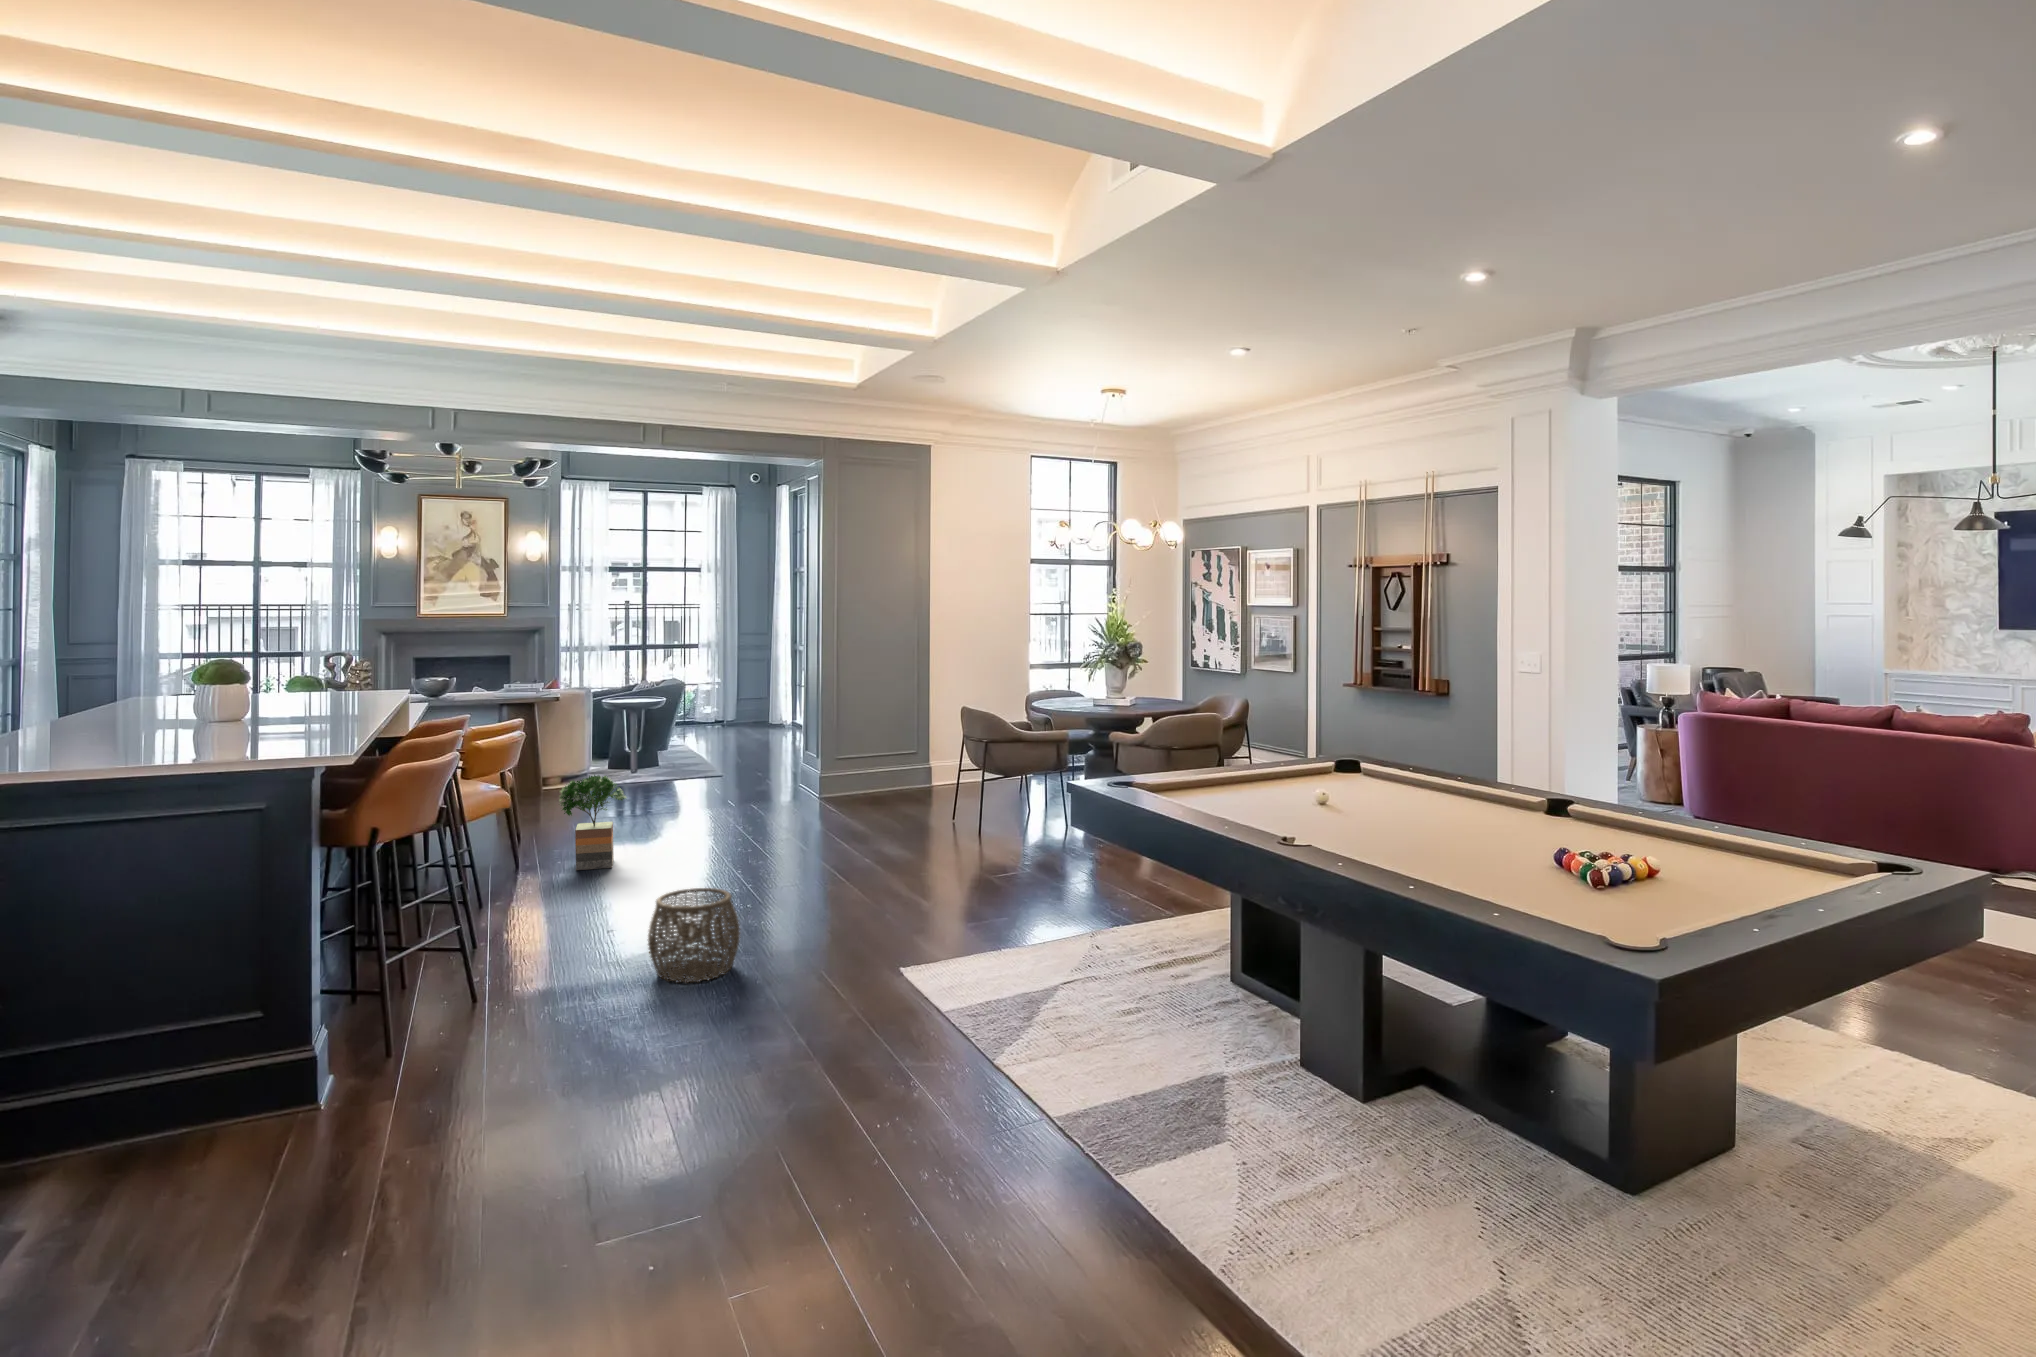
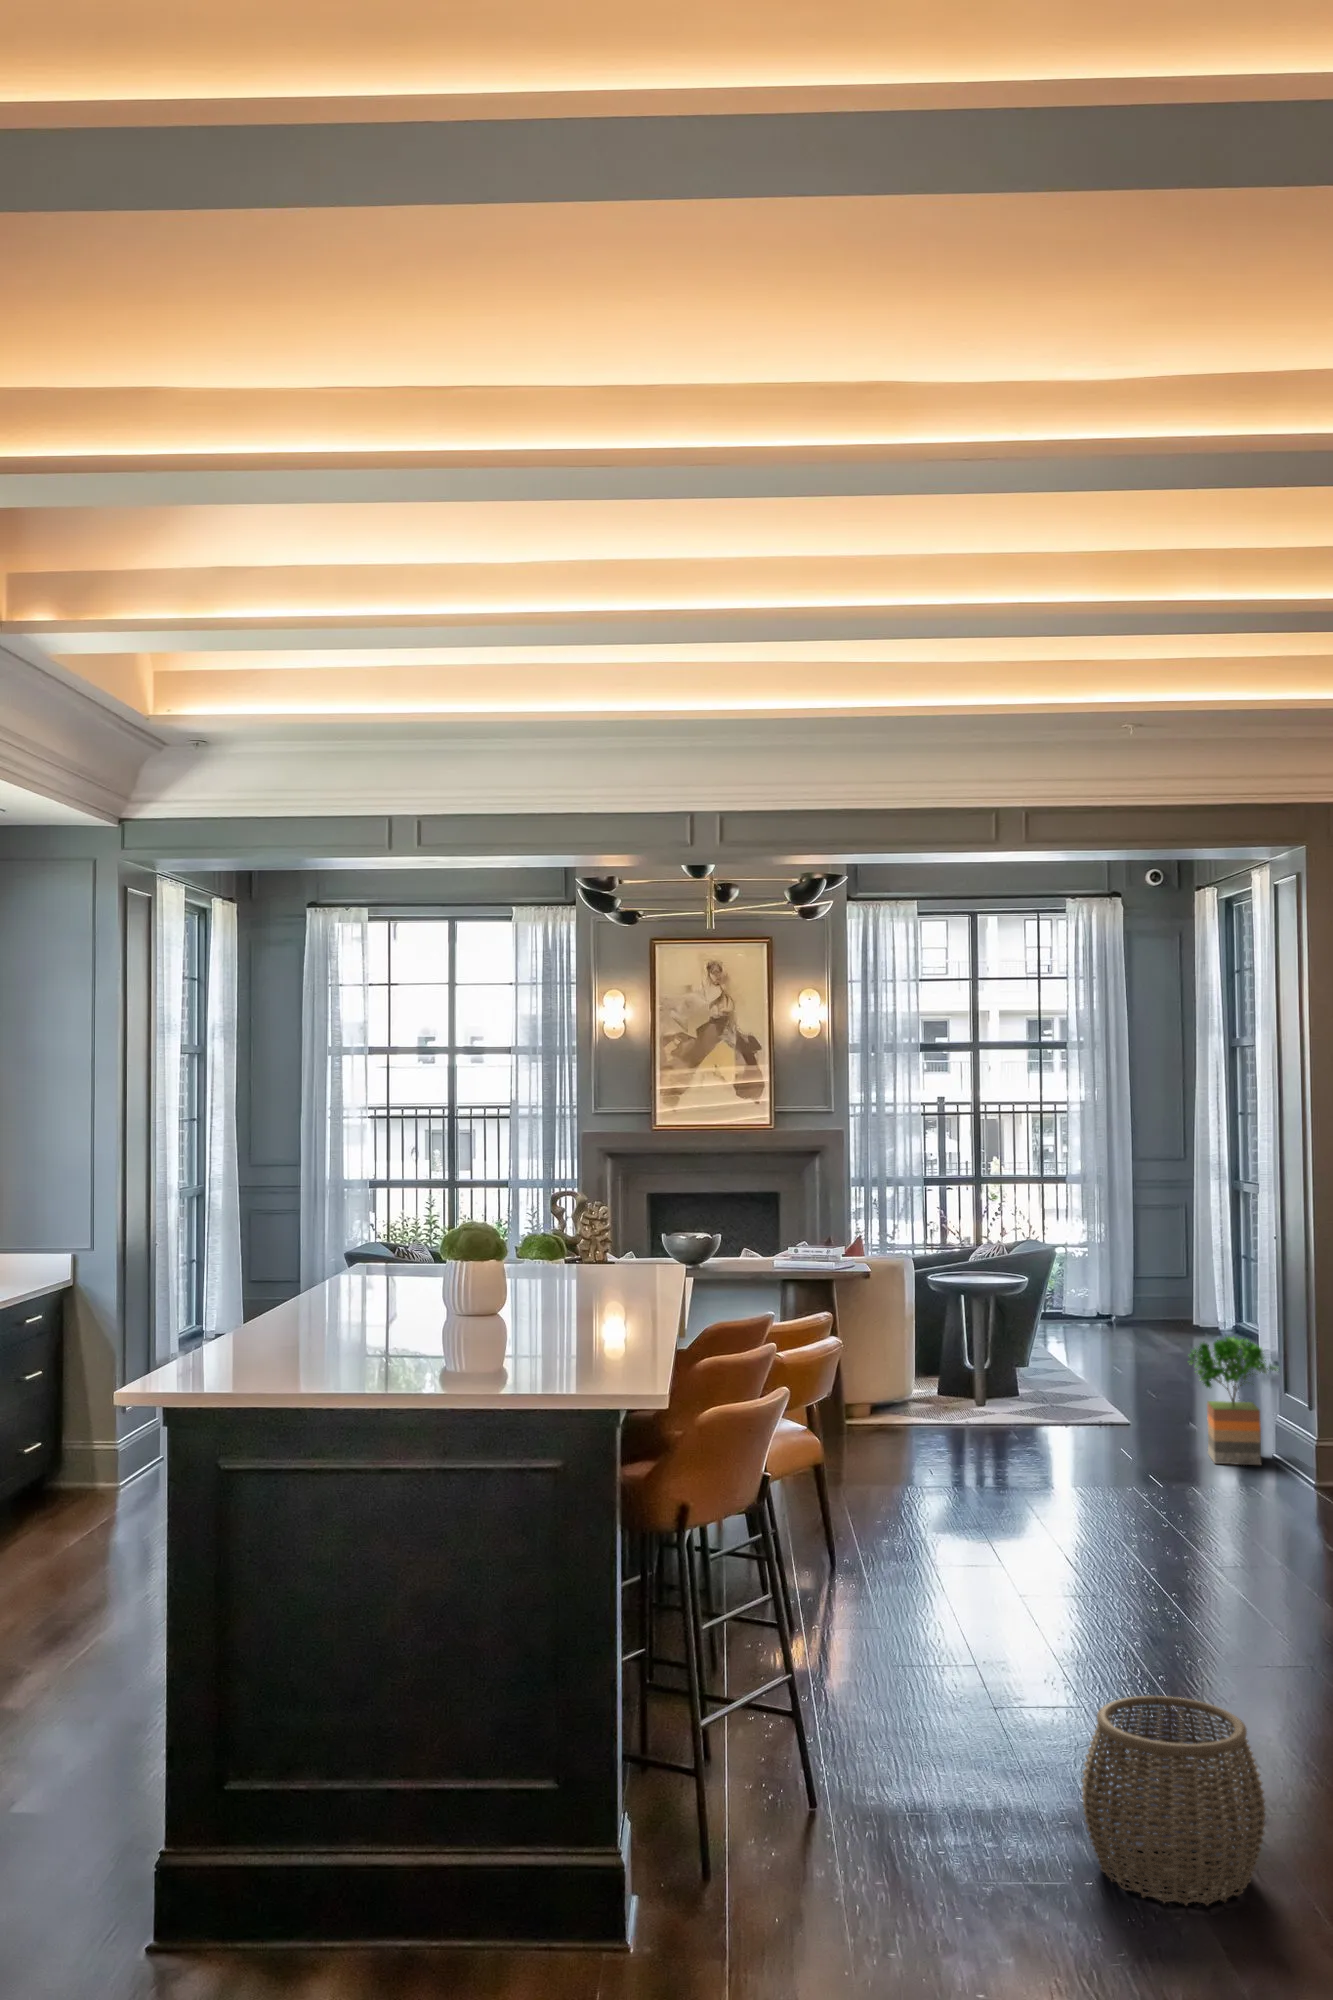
potted tree: present [560,775,626,870] -> present [1190,1336,1278,1465]

